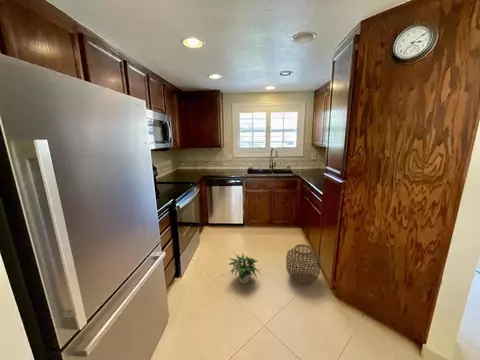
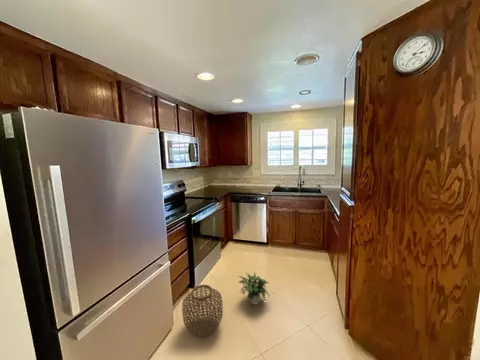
woven basket: present [286,244,321,285] -> present [182,285,223,338]

